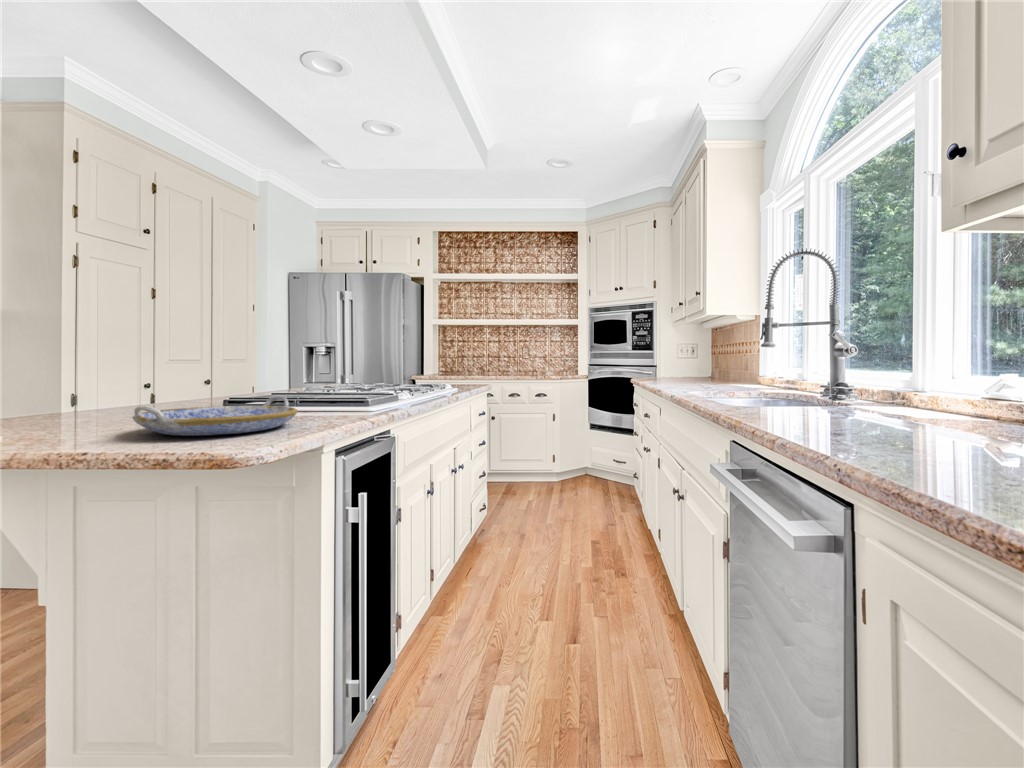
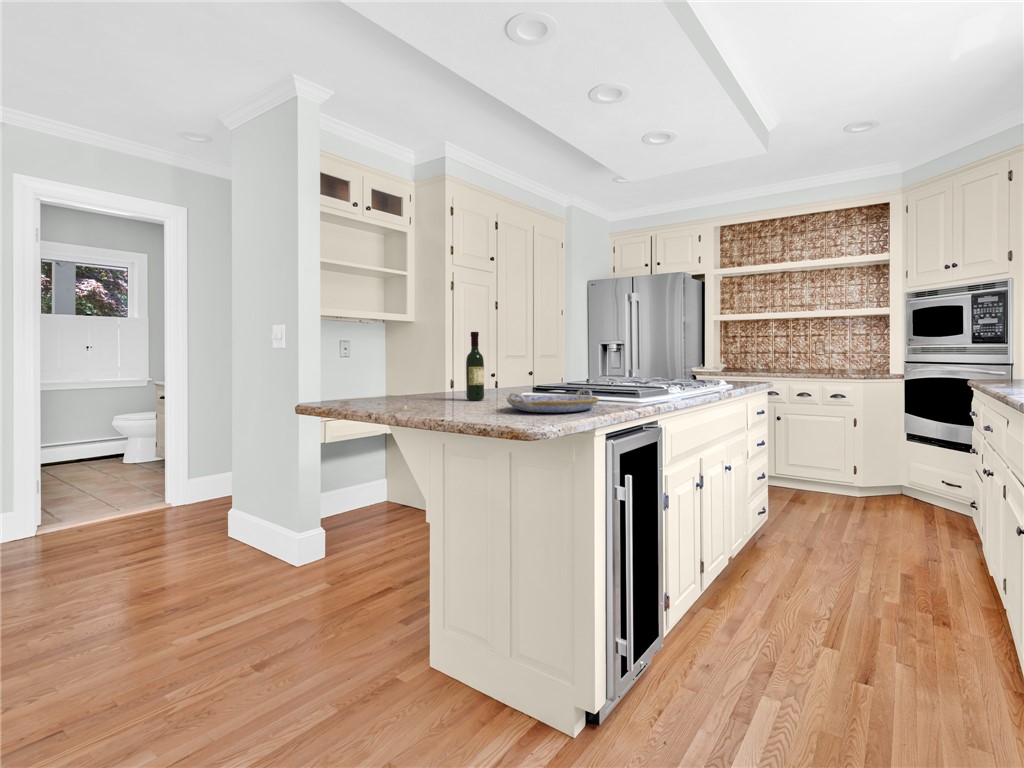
wine bottle: none [71,309,110,419] -> present [466,332,484,400]

